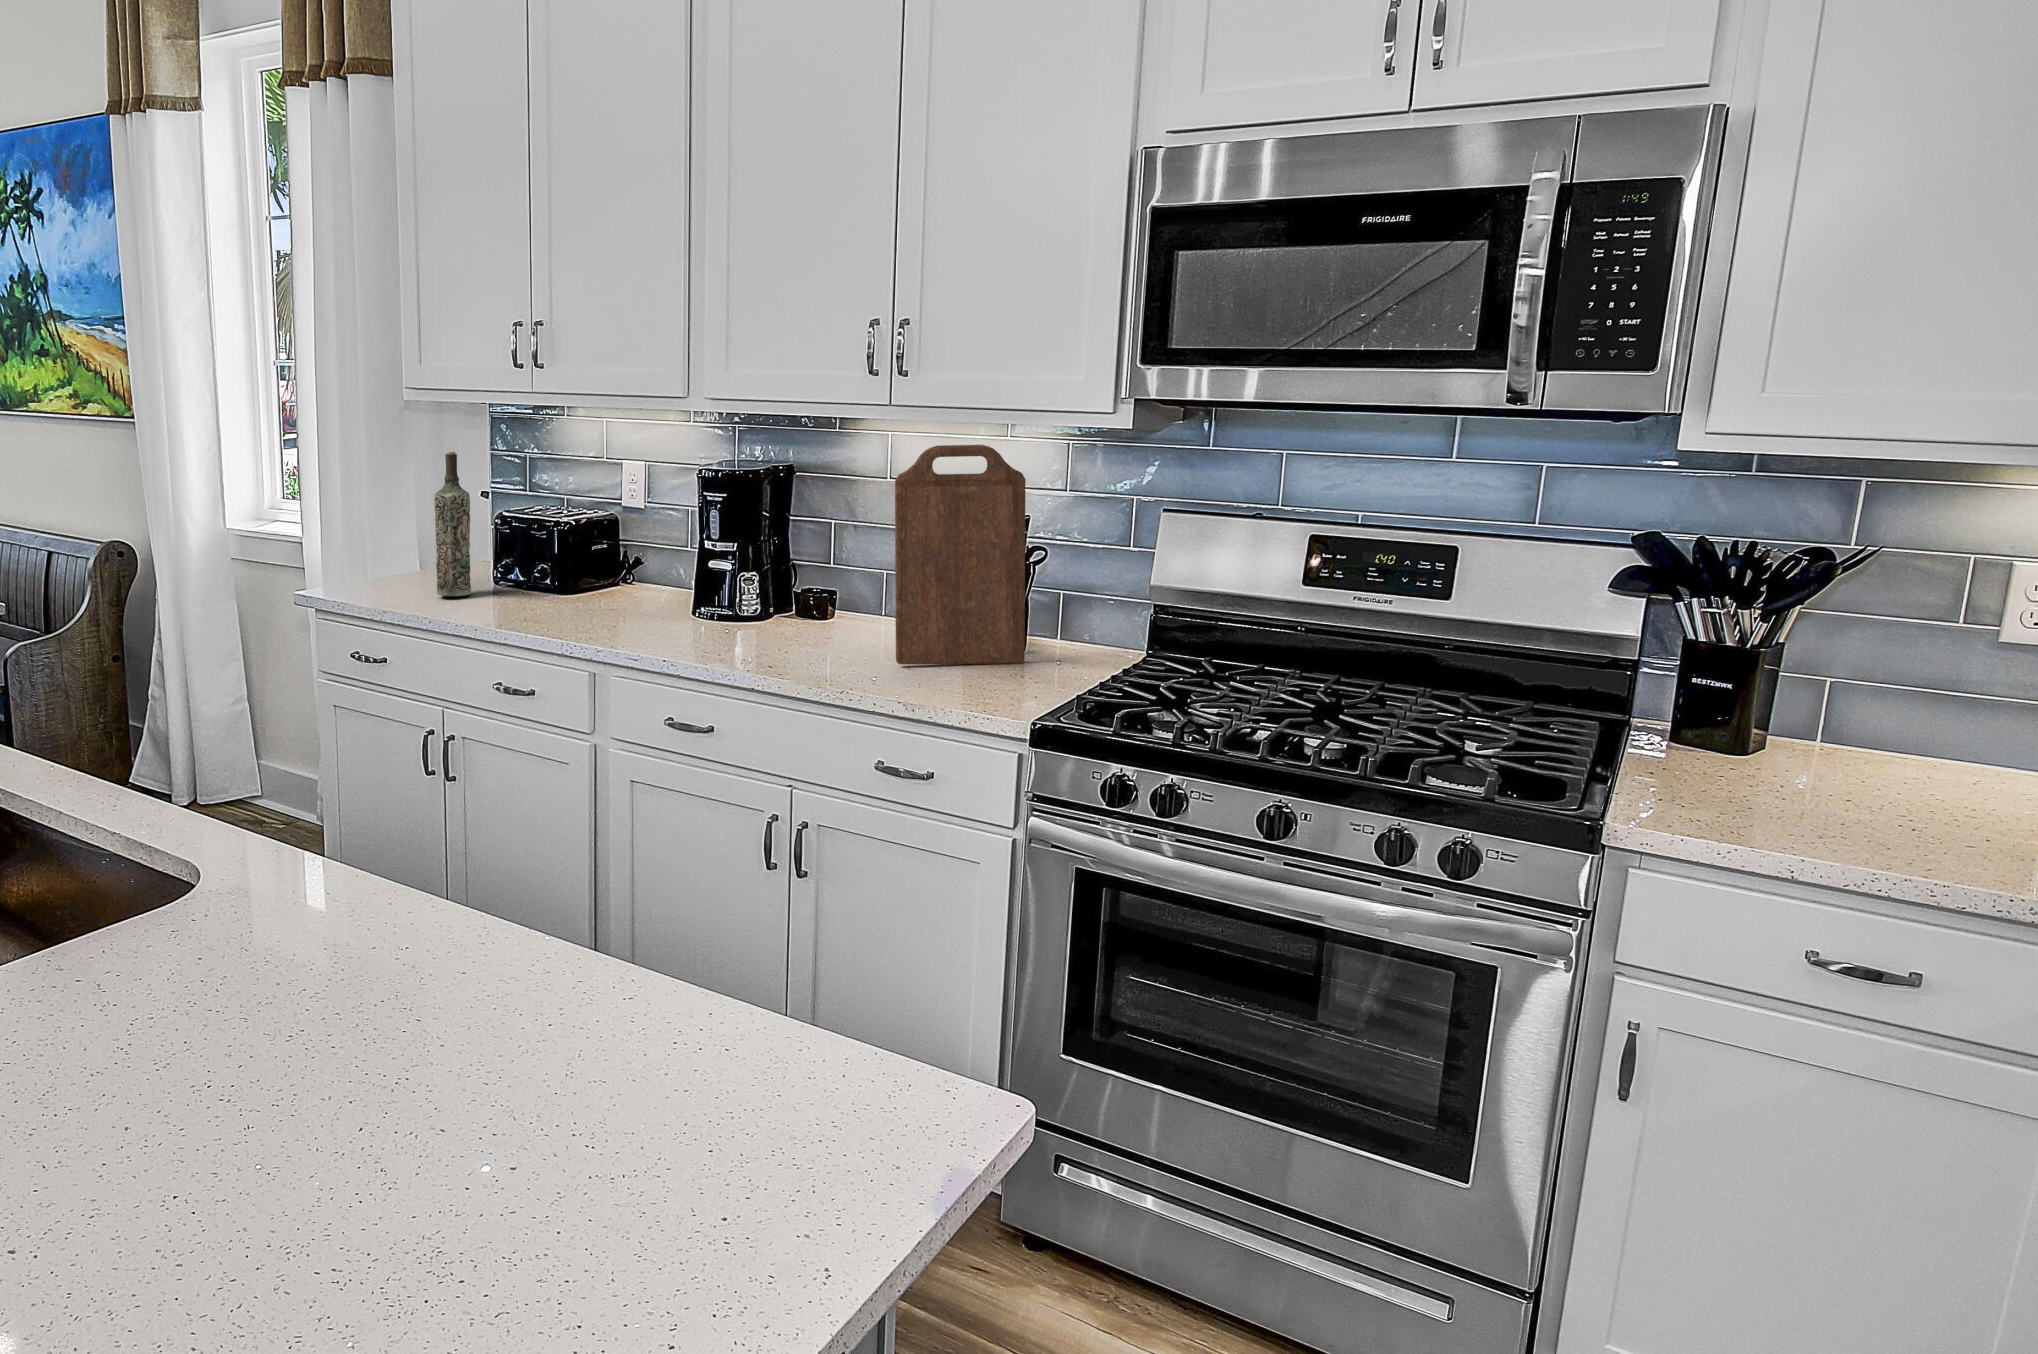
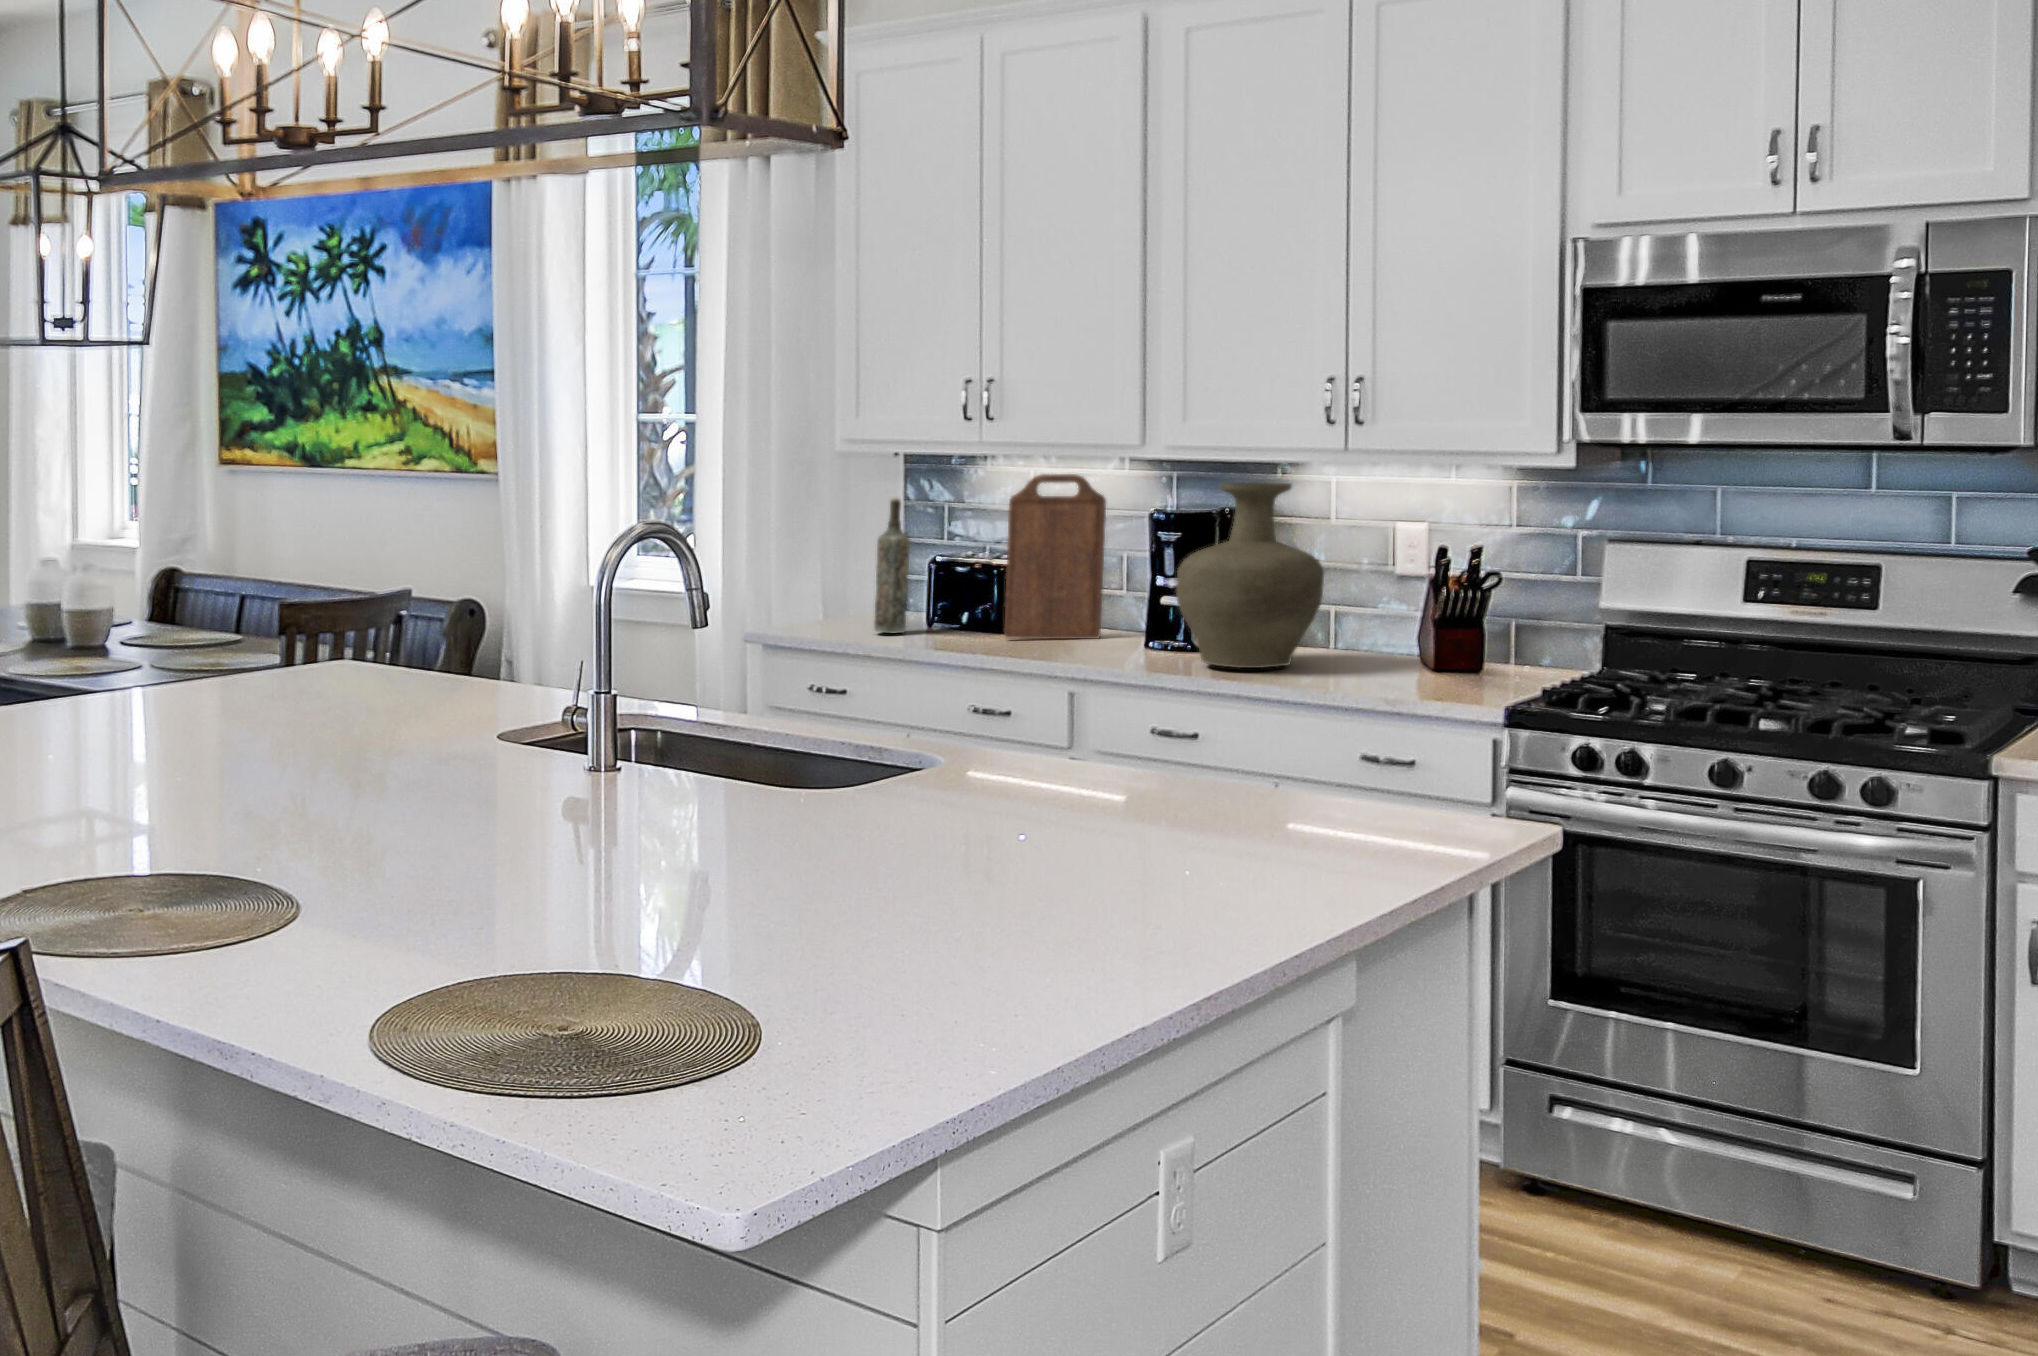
vase: none [699,441,858,653] -> present [1176,482,1324,668]
cutting board: present [895,445,1026,664] -> present [1004,474,1106,639]

